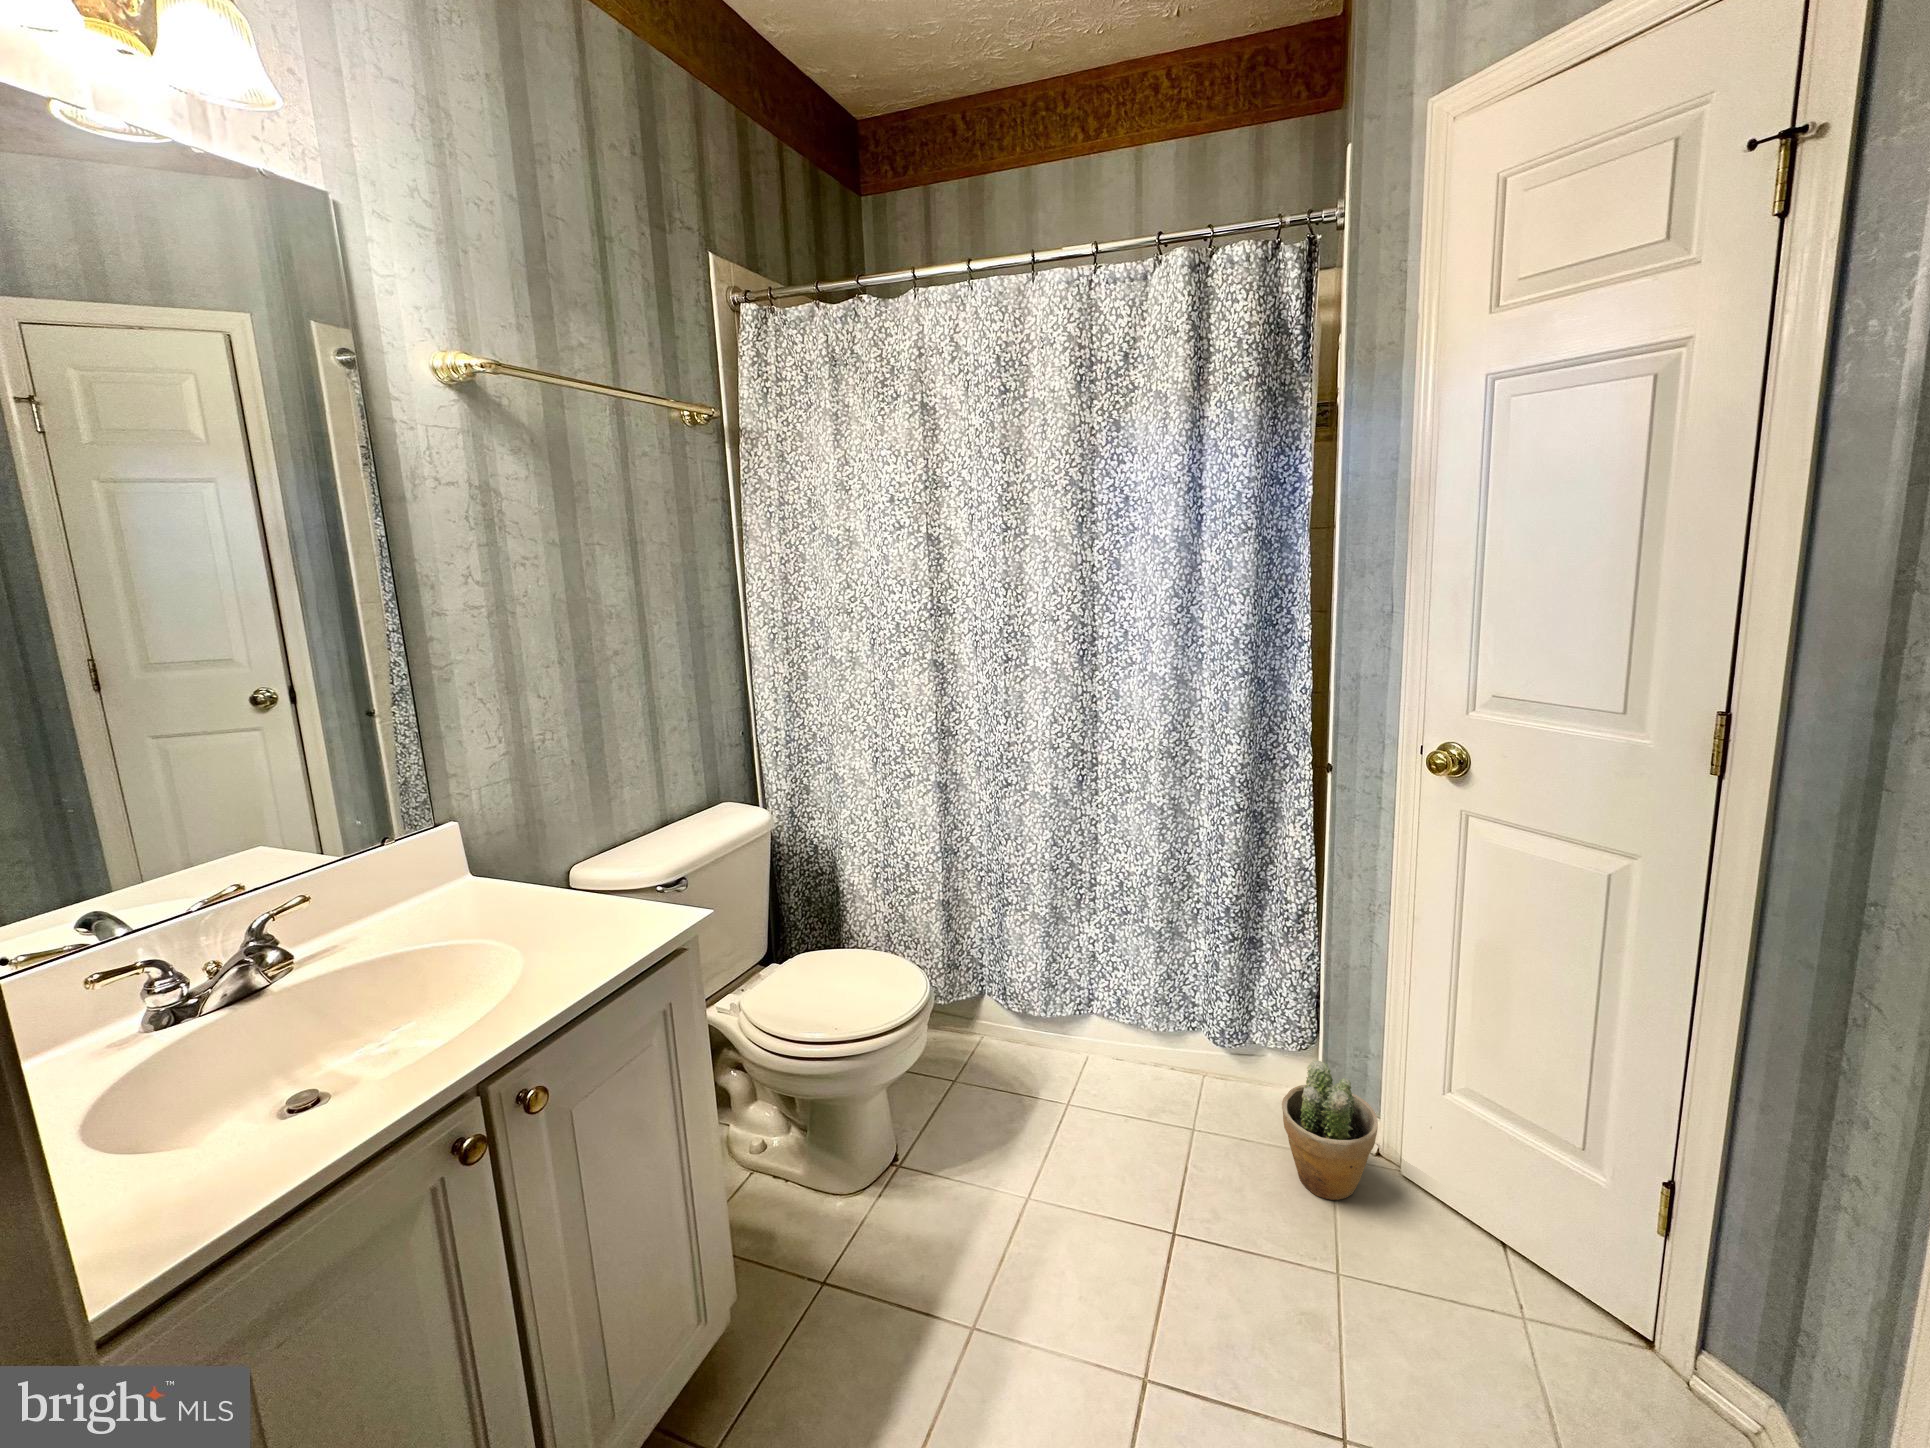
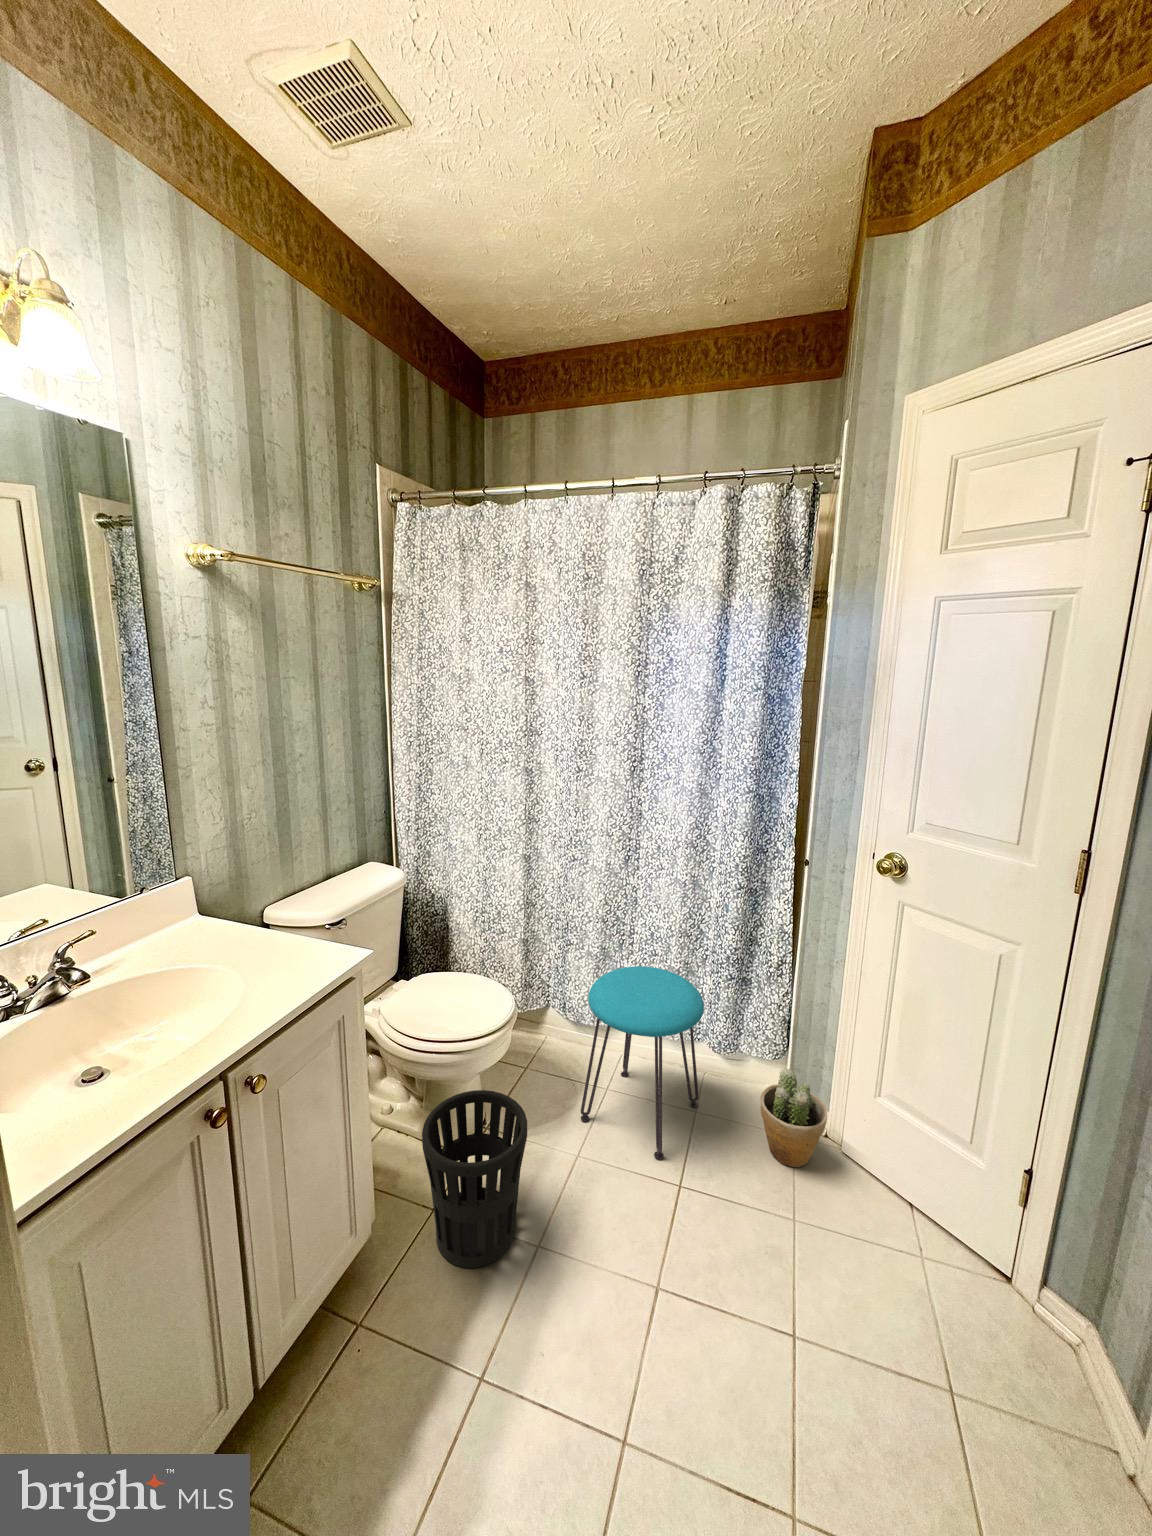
stool: none [1030,929,1197,1198] -> present [581,966,704,1159]
wastebasket: none [798,1108,948,1362] -> present [422,1090,527,1268]

